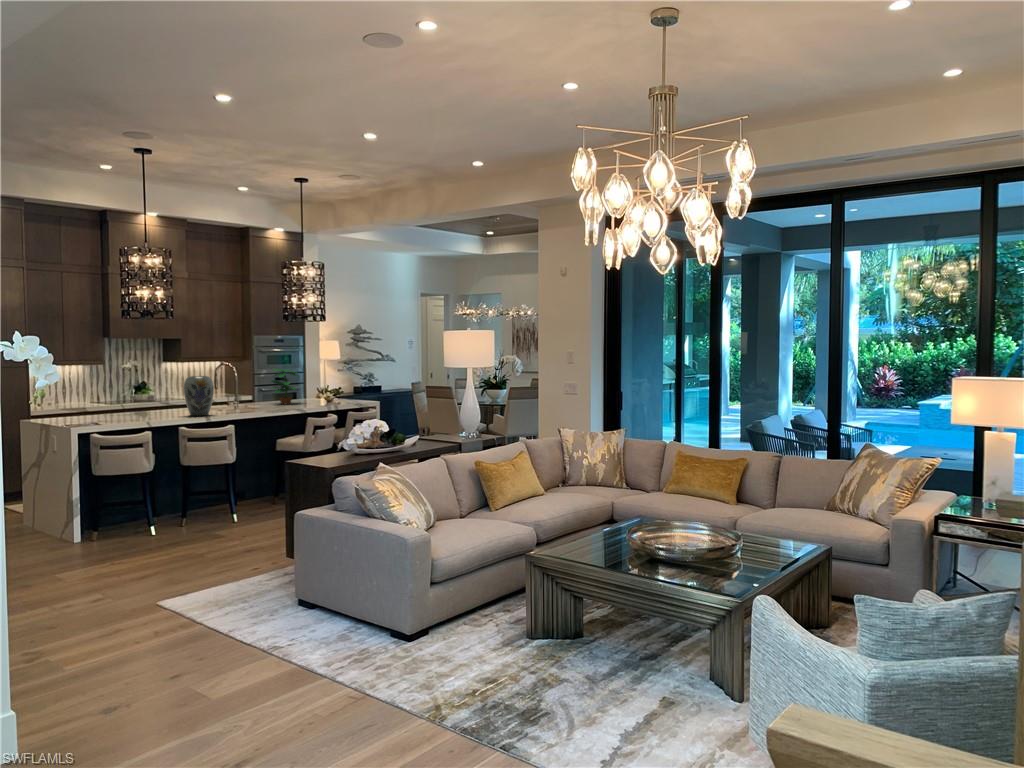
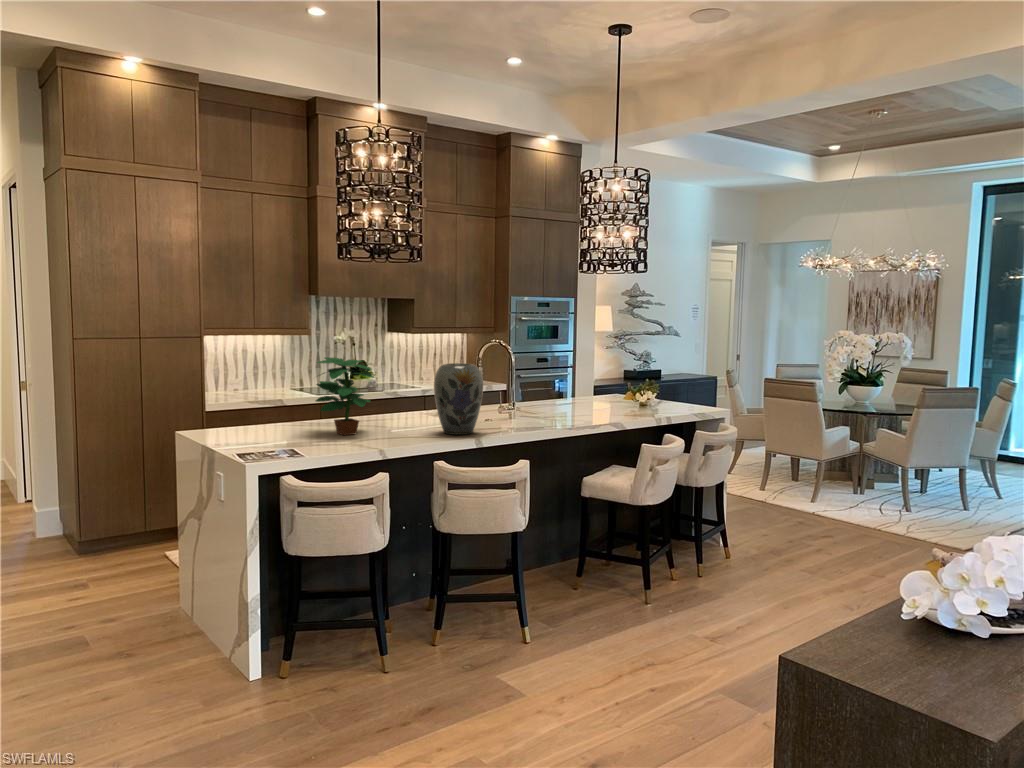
potted plant: present [272,369,296,404] -> present [316,357,374,435]

